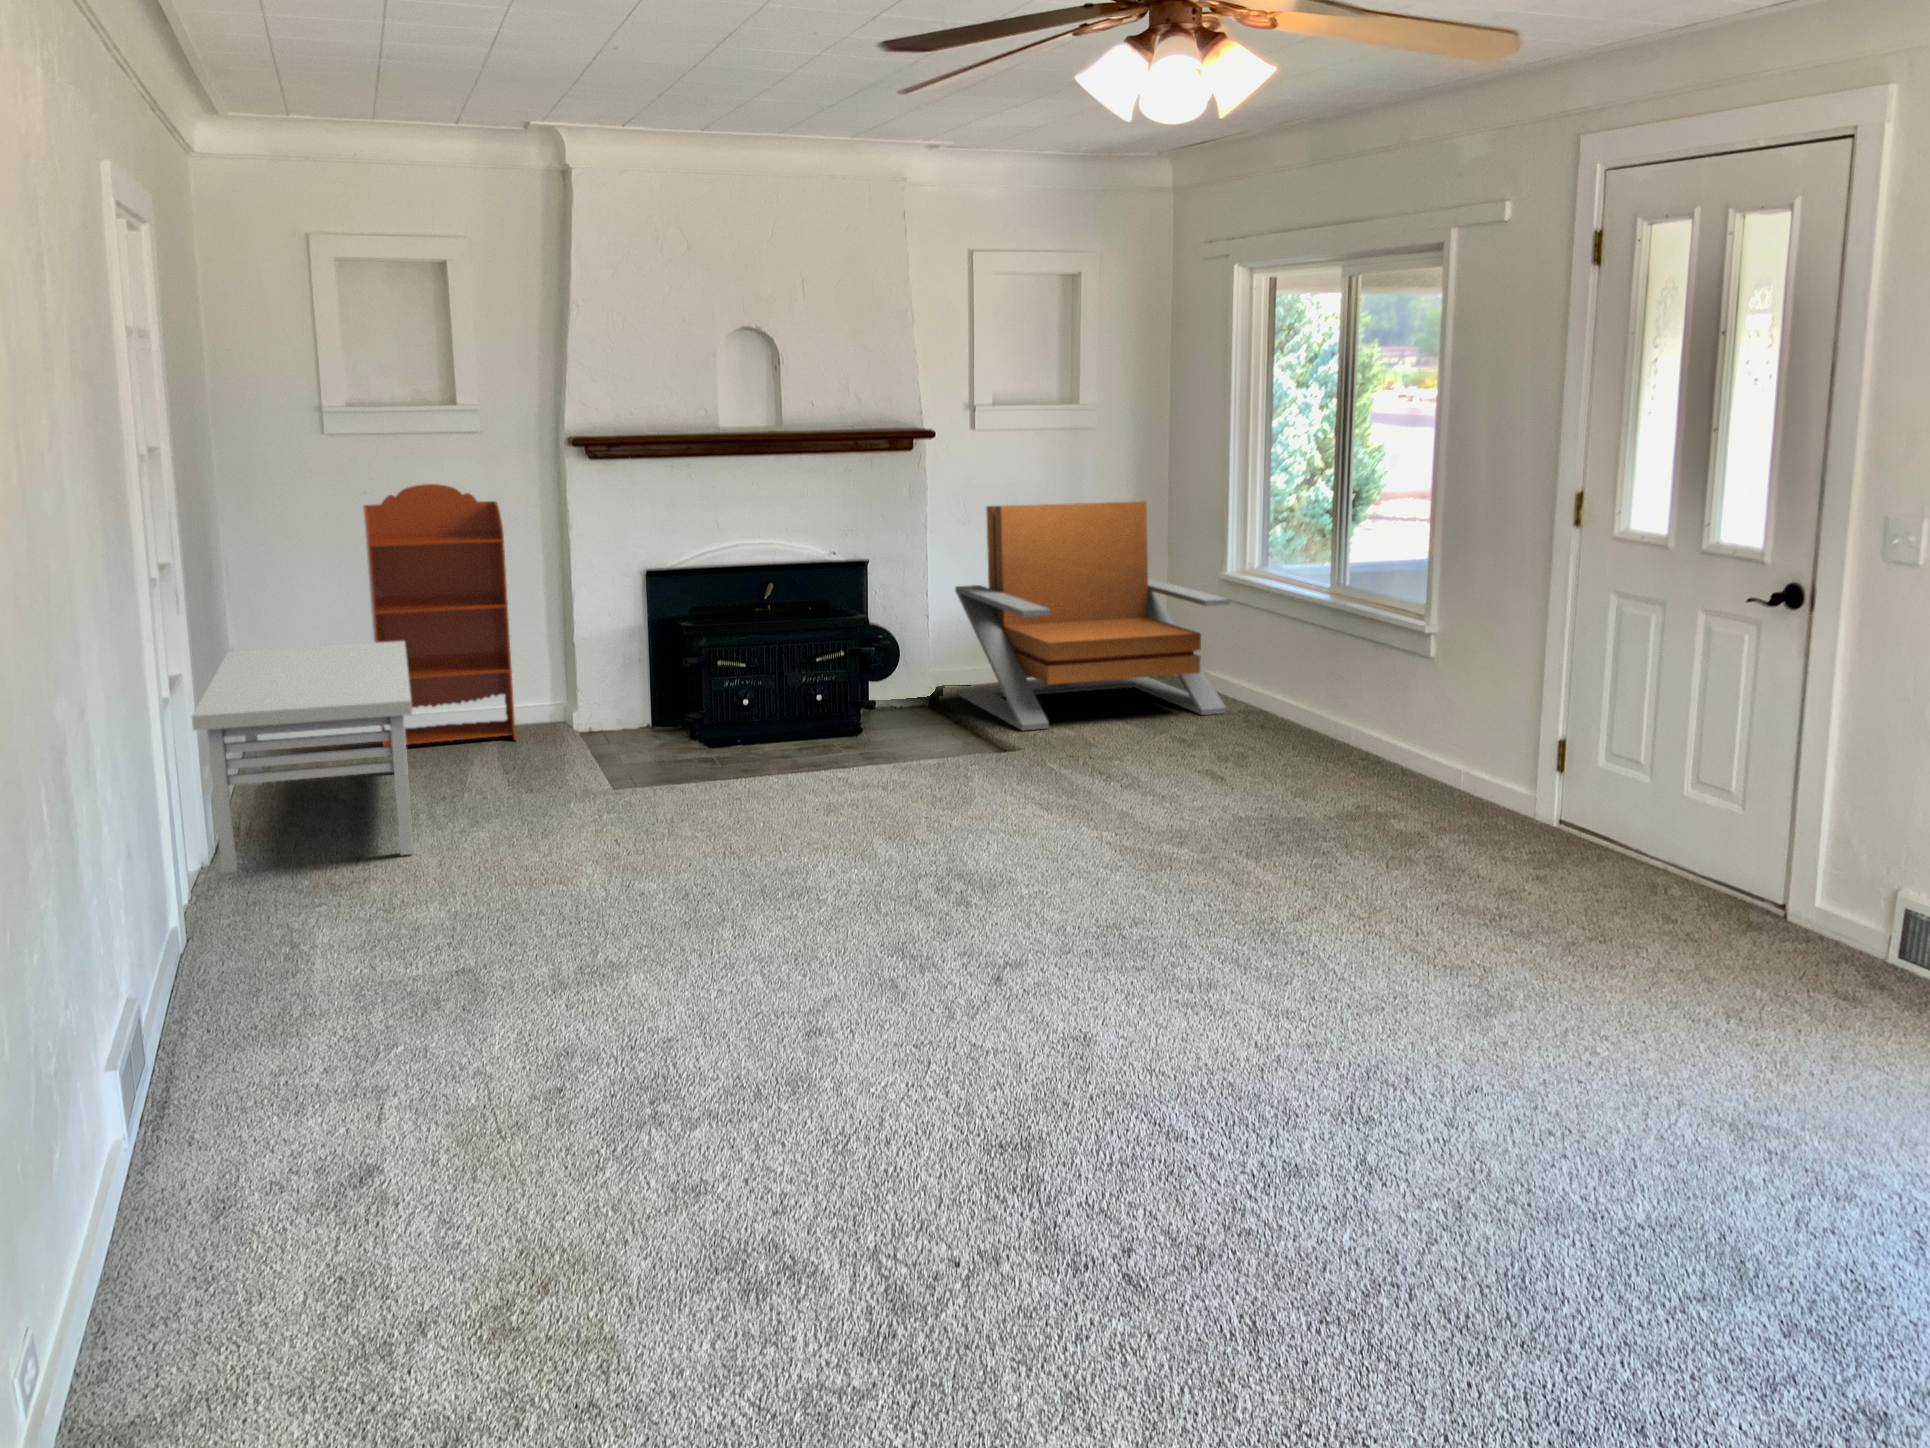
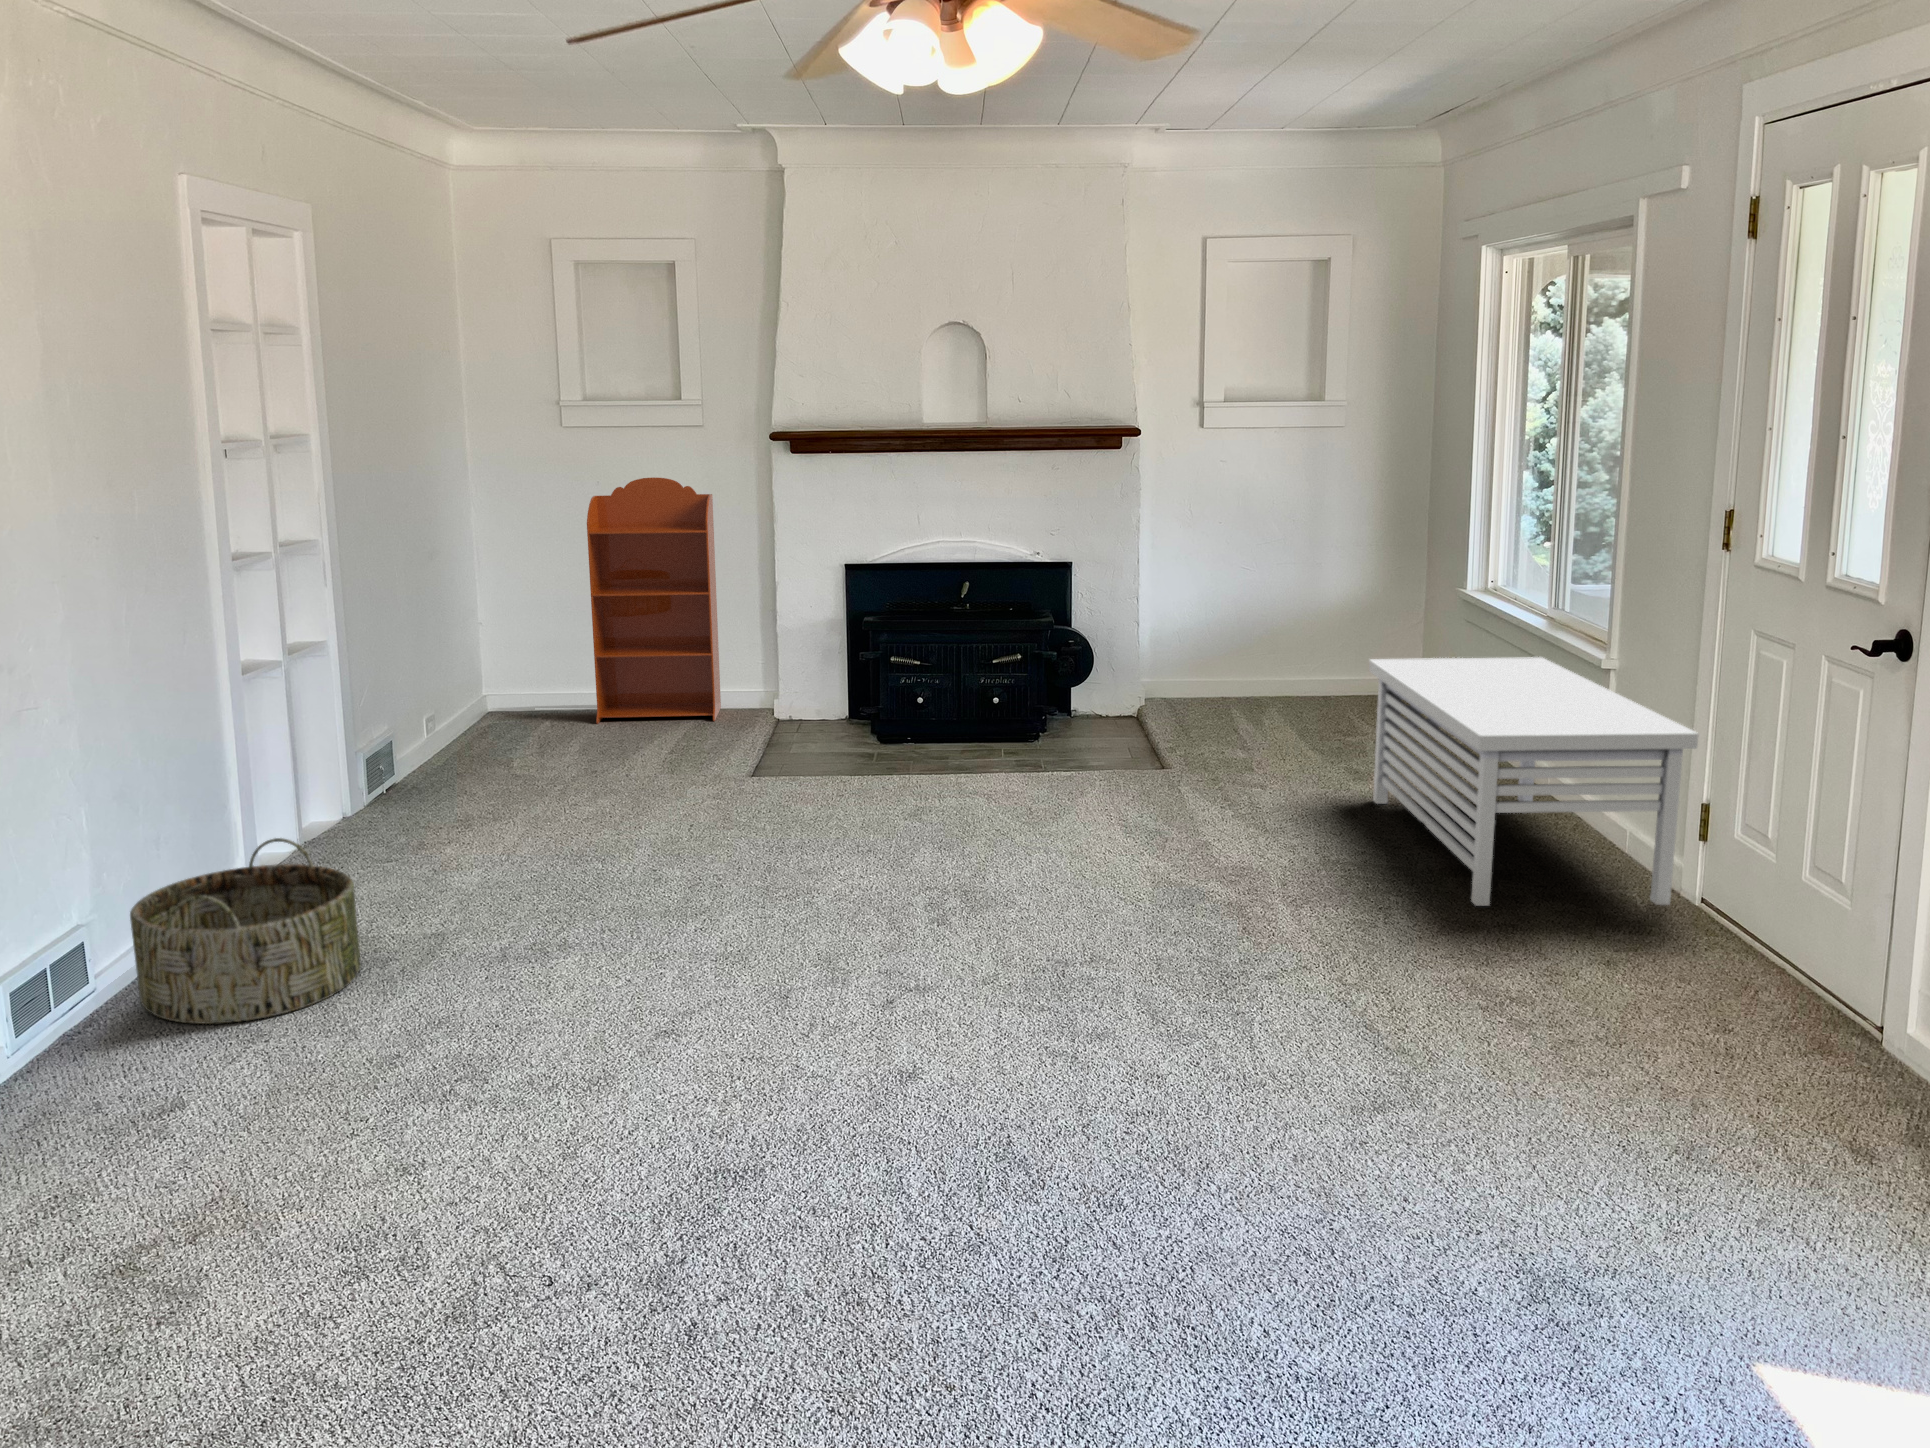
lounge chair: present [955,501,1230,731] -> none [1171,507,1451,747]
storage bench: present [192,641,413,873] -> present [1369,657,1698,906]
basket: none [127,900,398,1127] -> present [130,838,361,1024]

